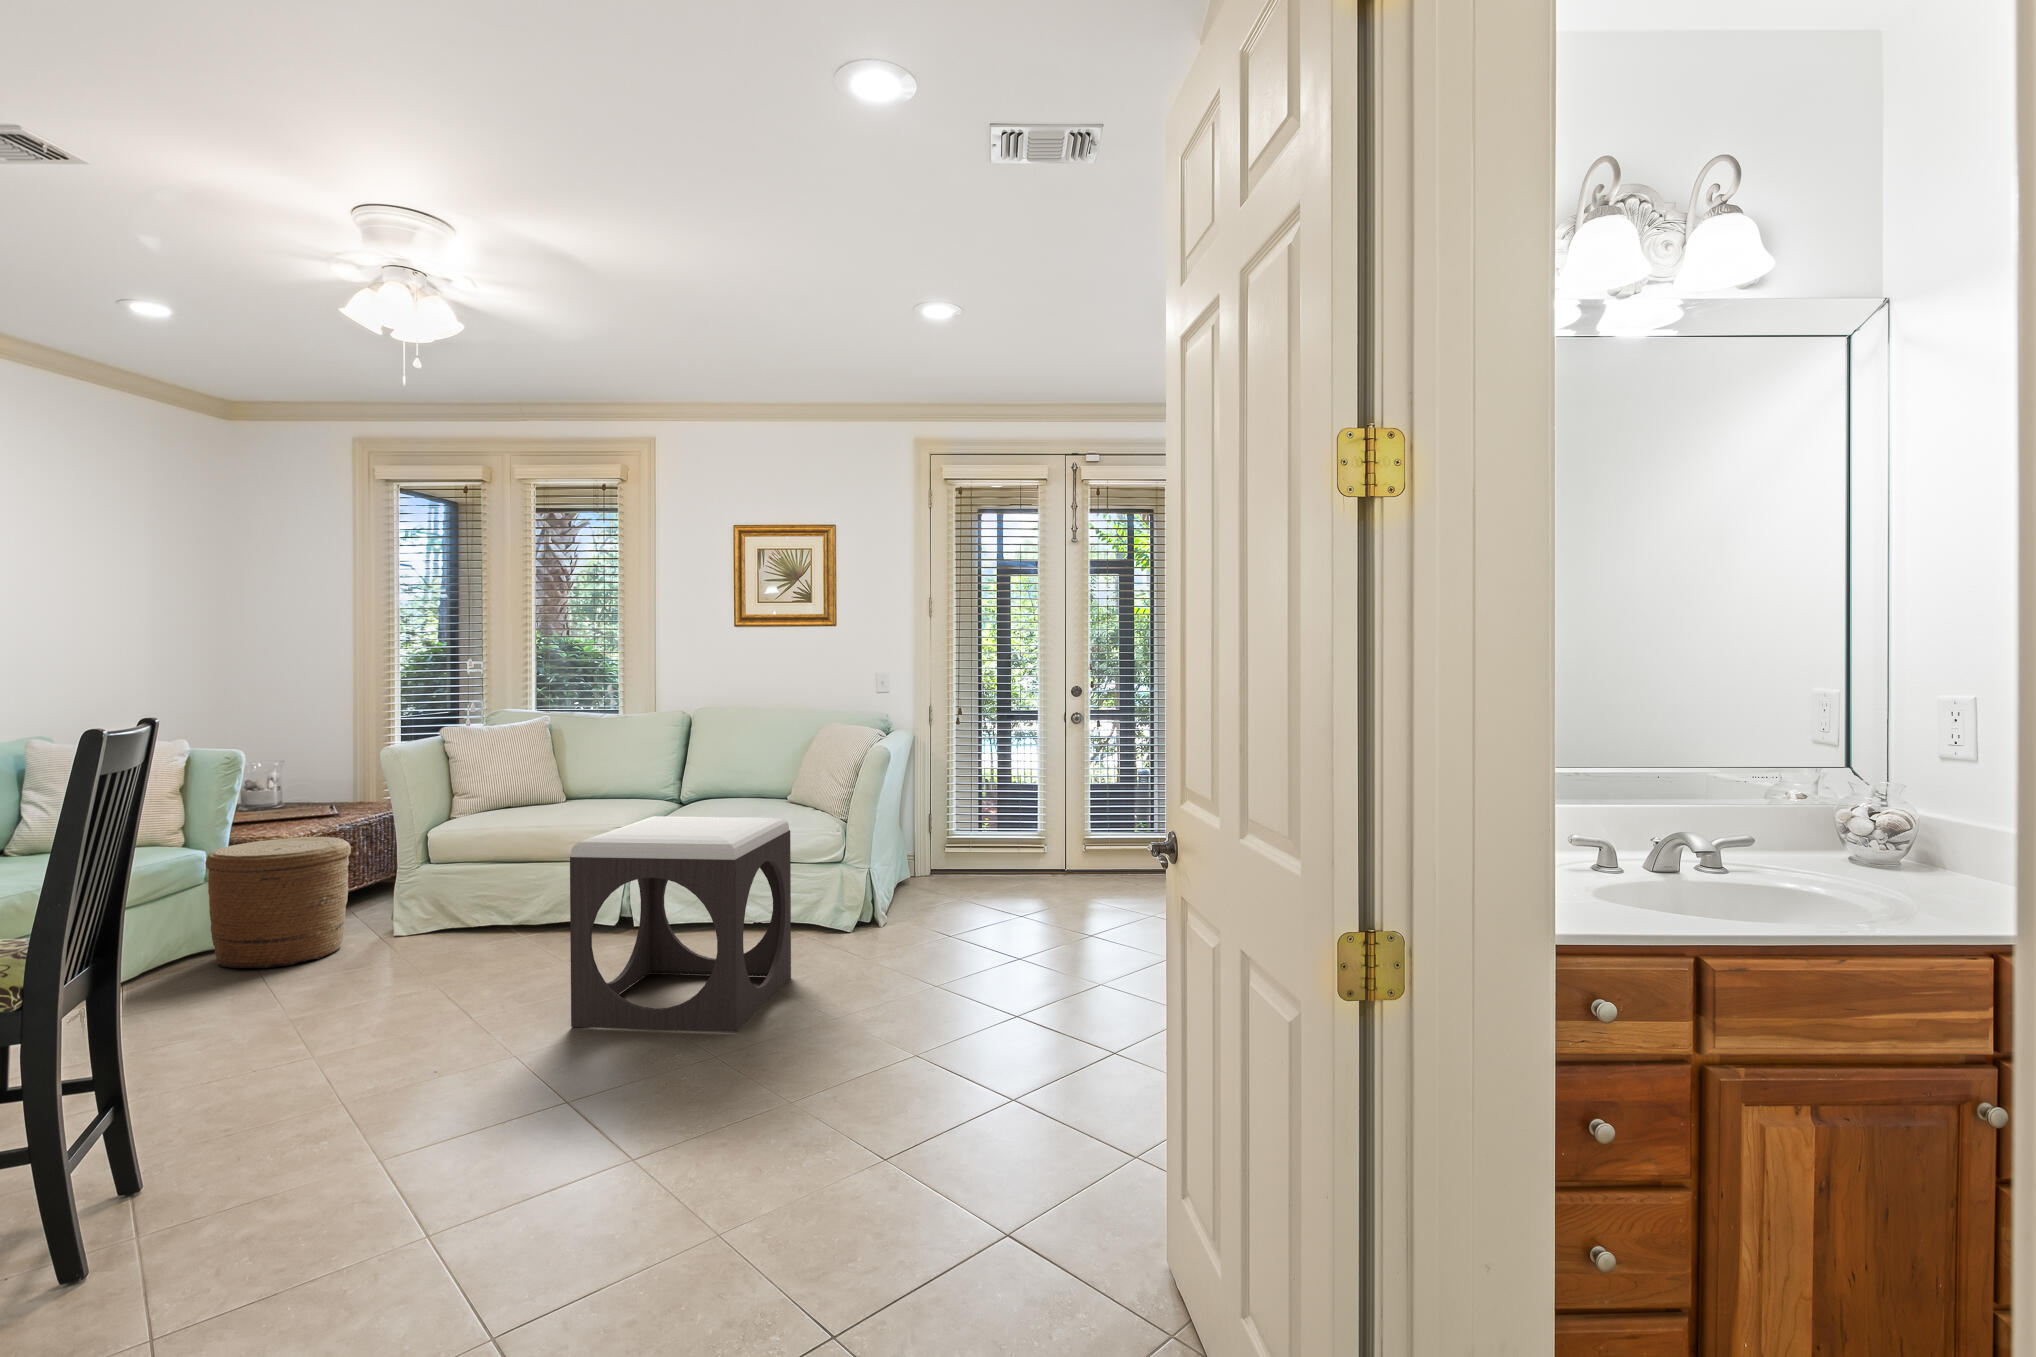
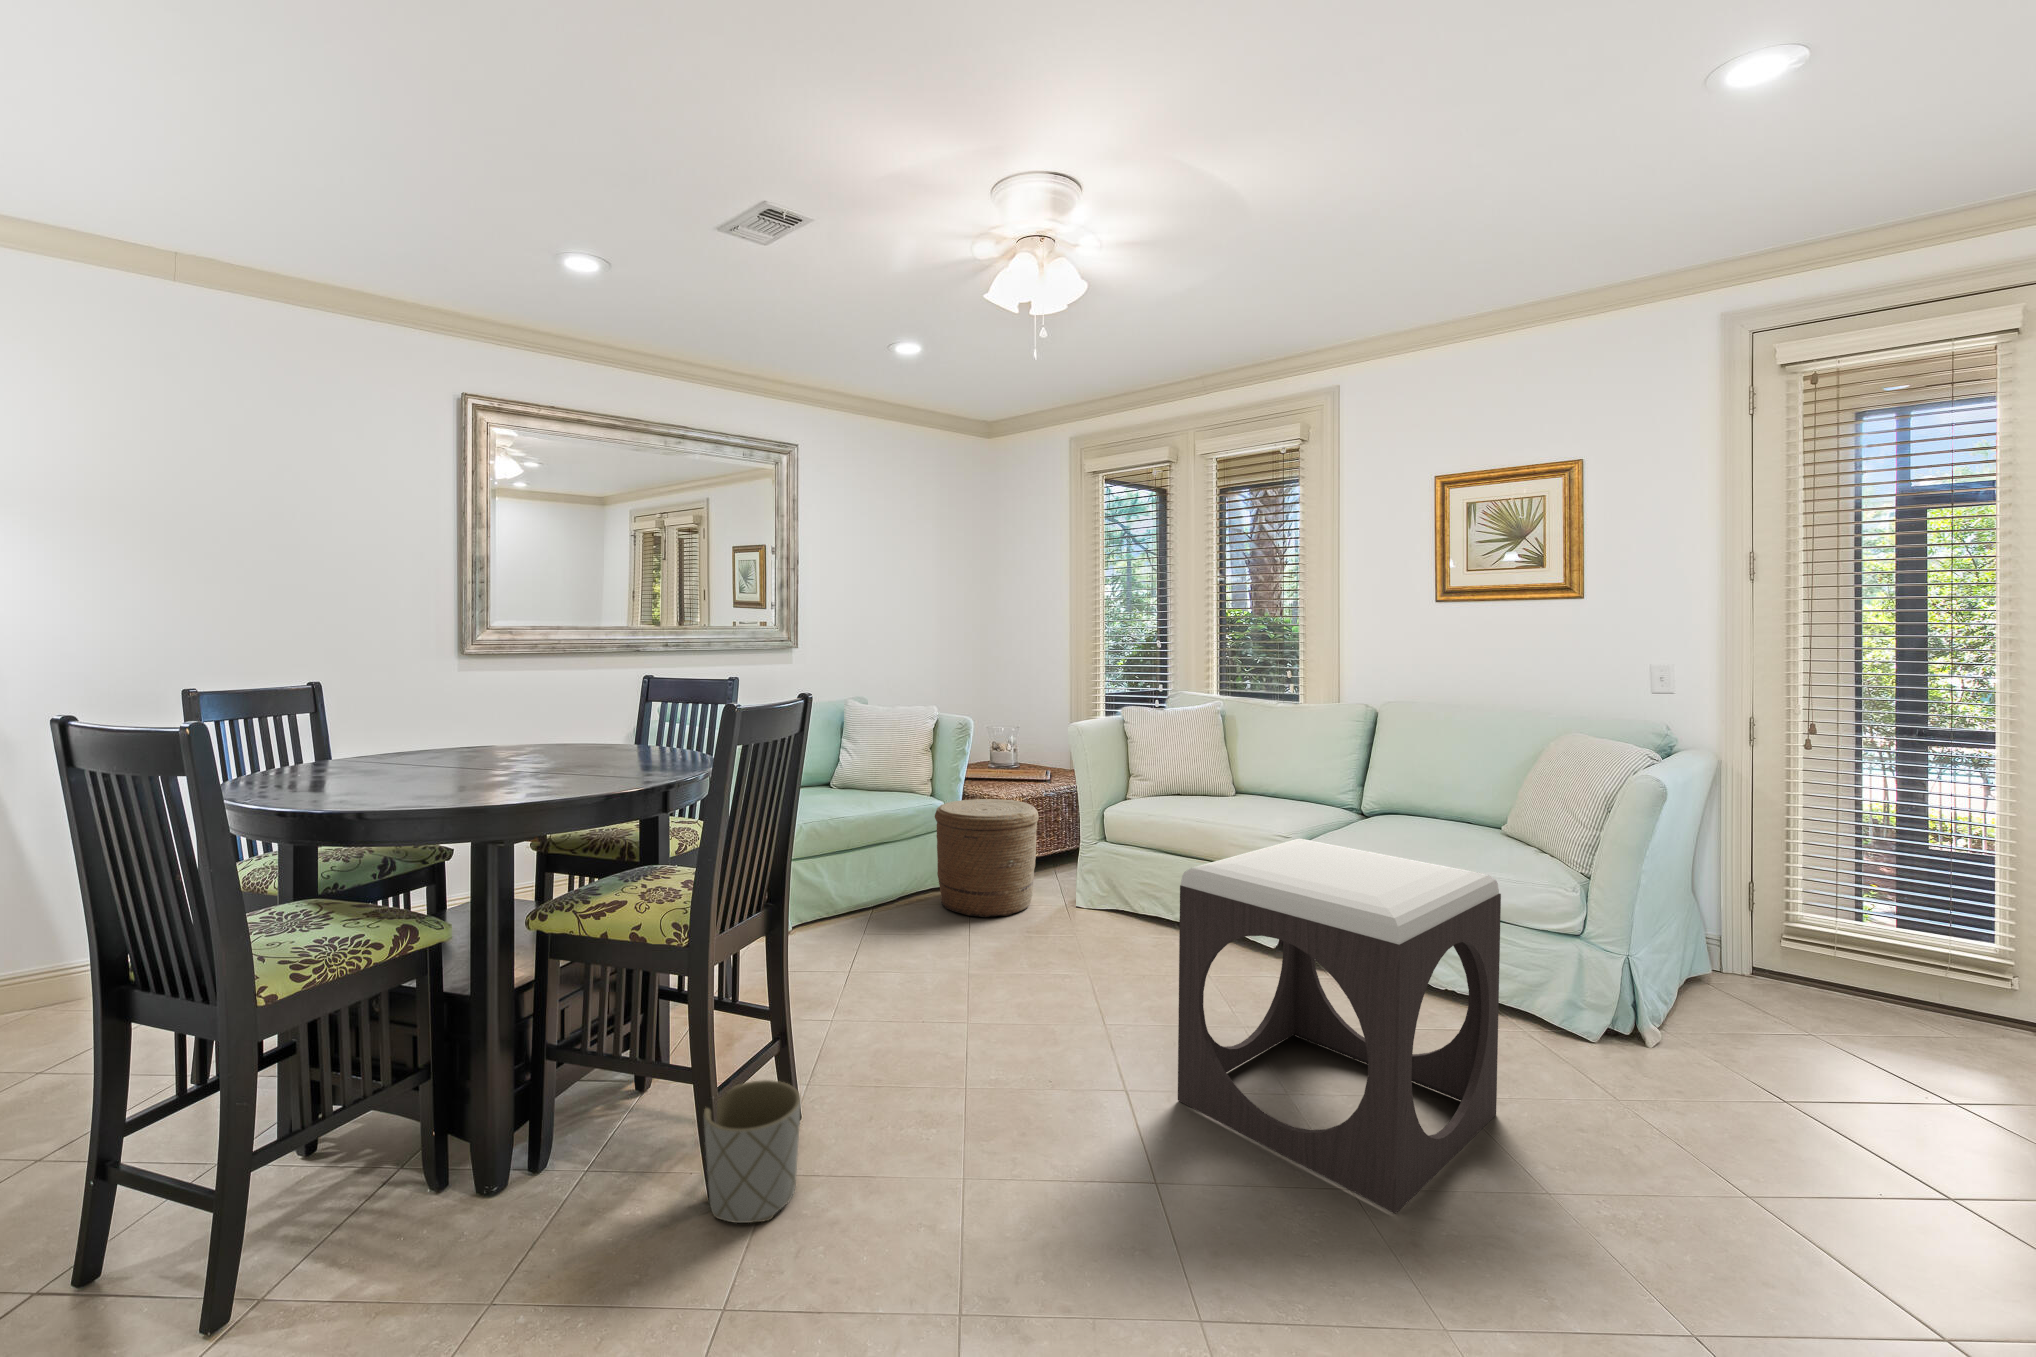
planter: none [144,1076,253,1200] -> present [704,1080,801,1223]

